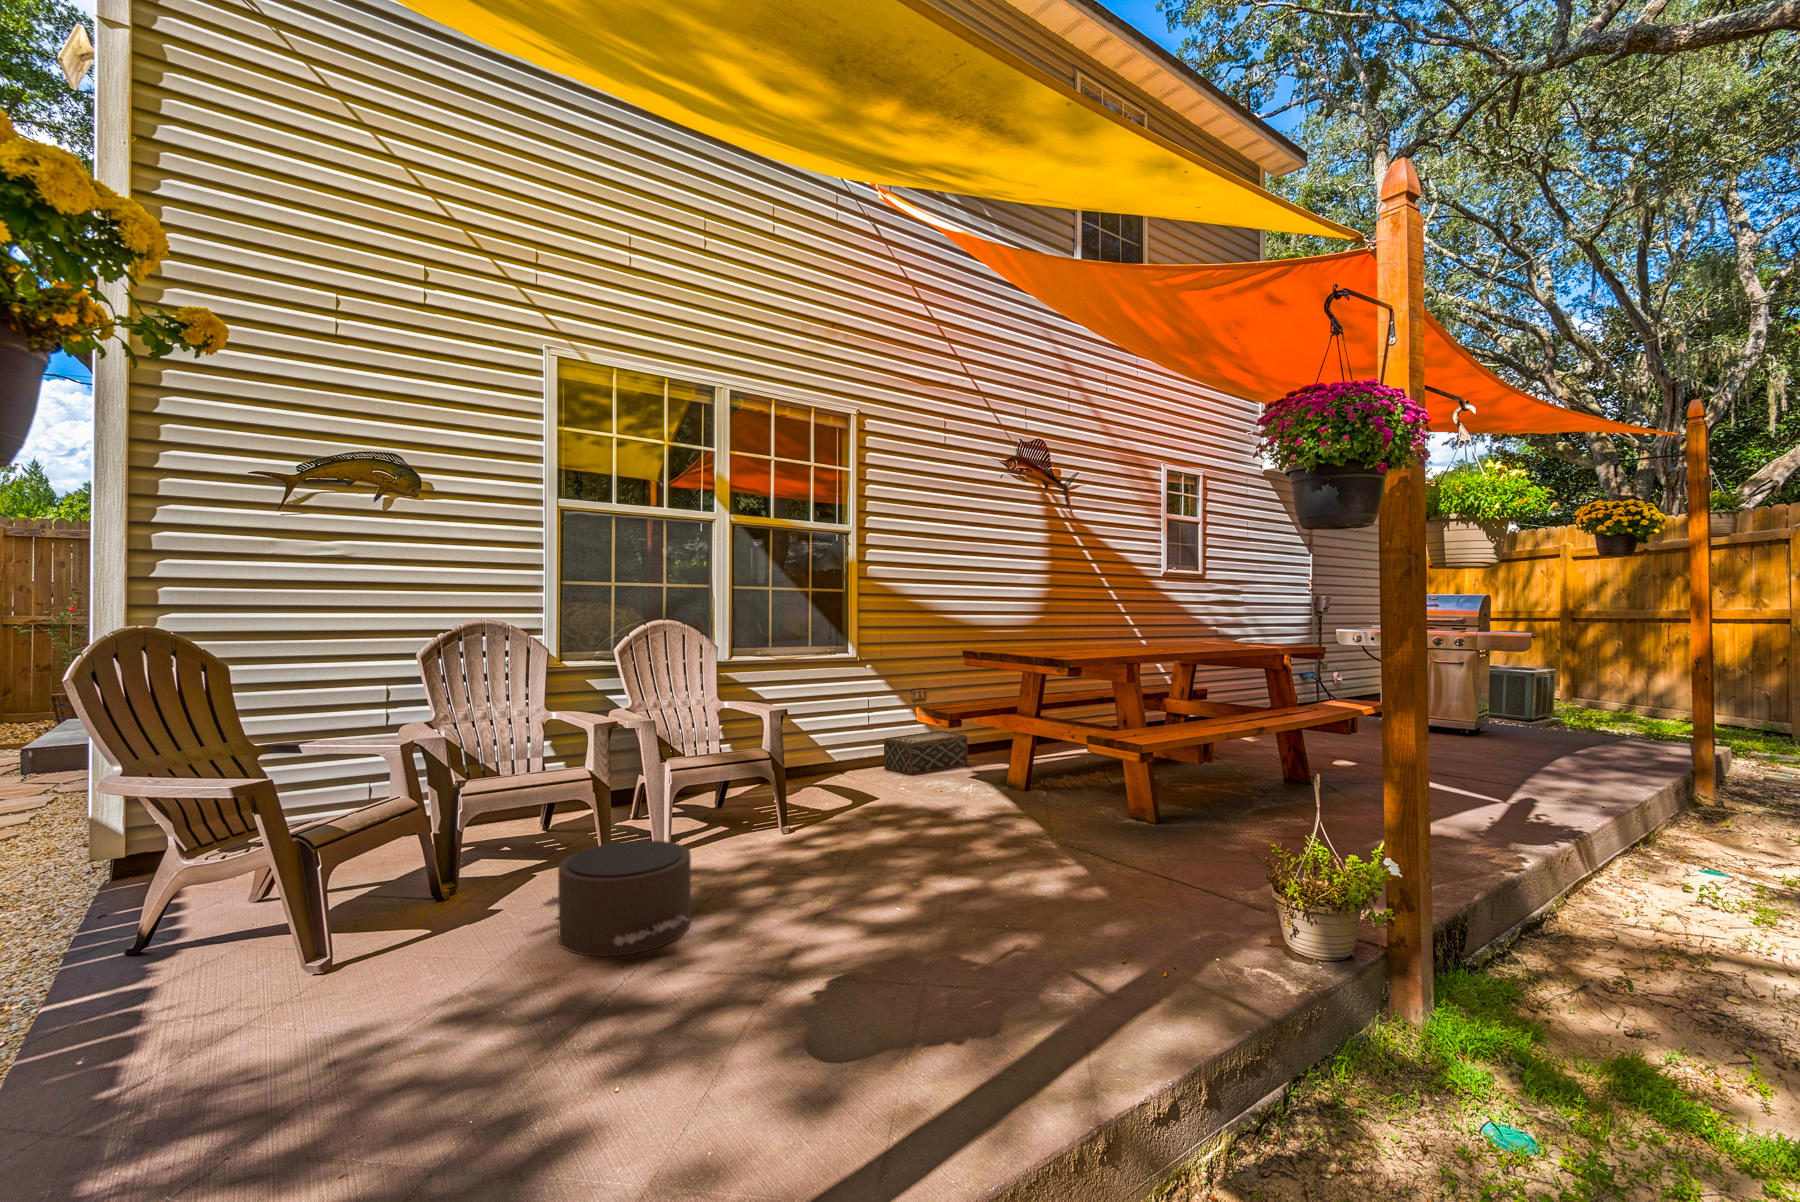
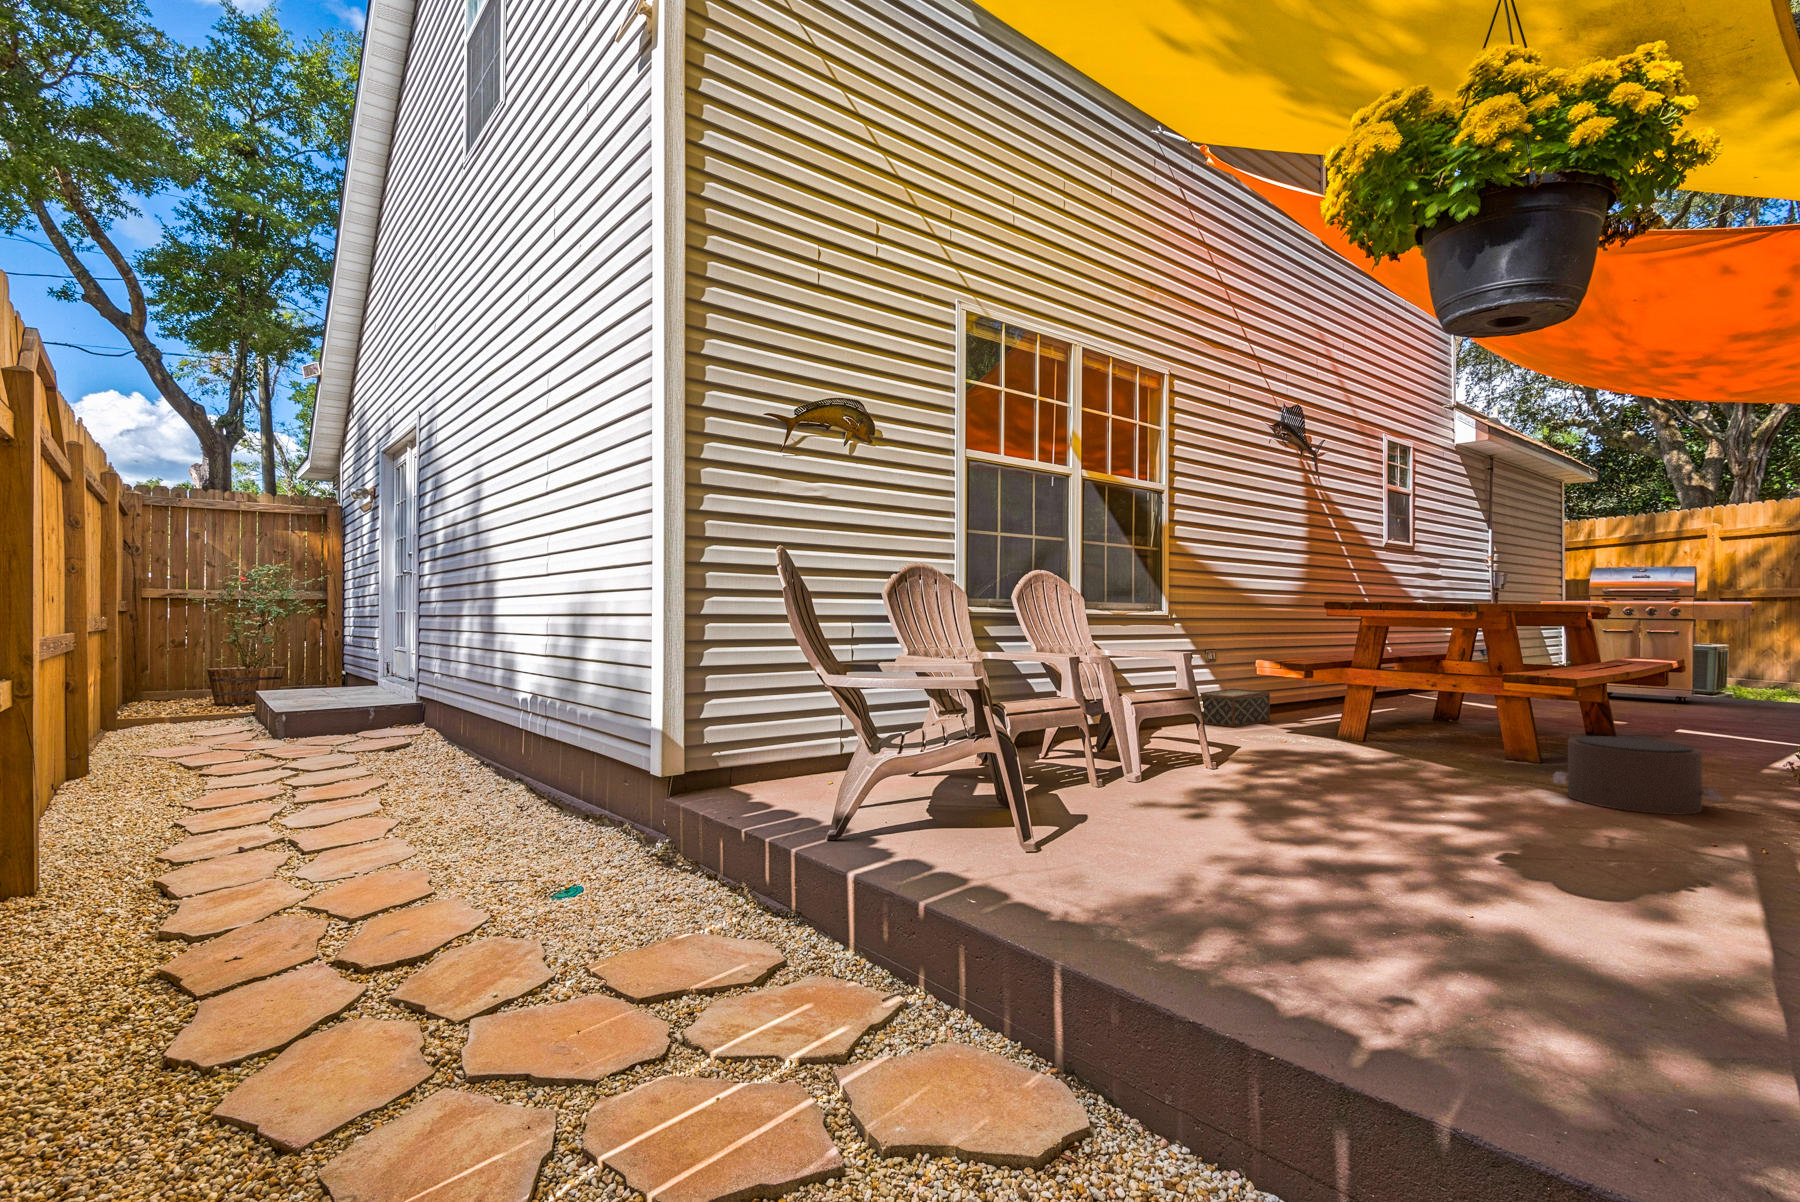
pouf: present [543,840,691,956] -> present [1553,736,1724,815]

